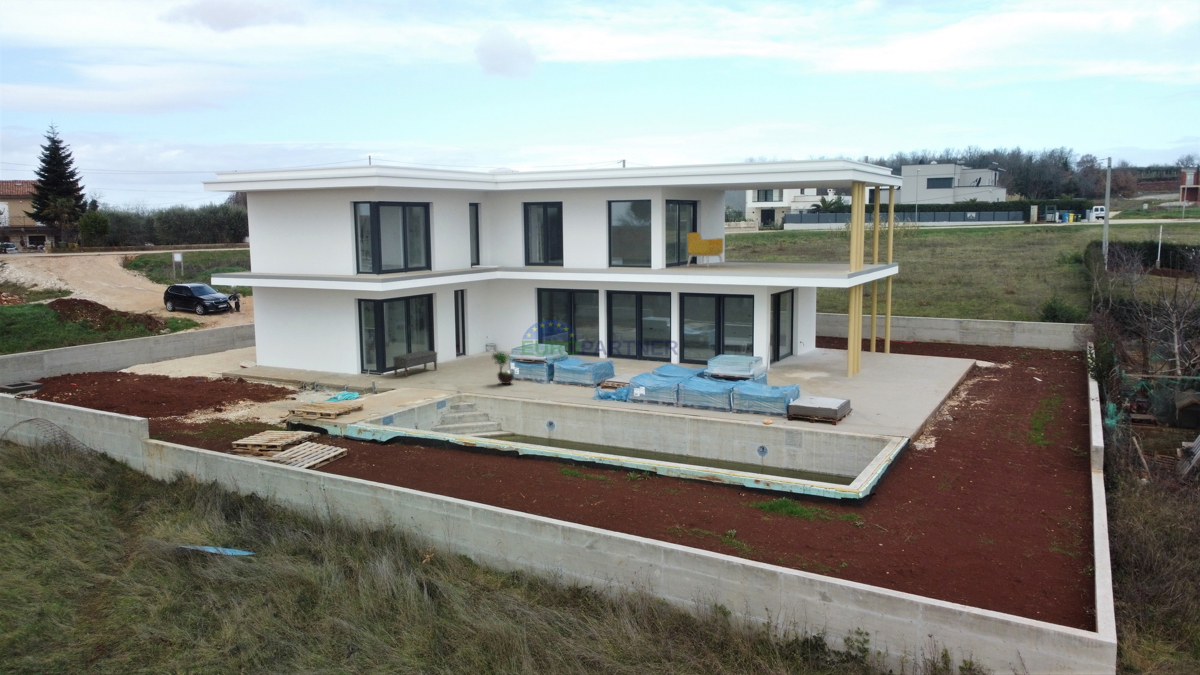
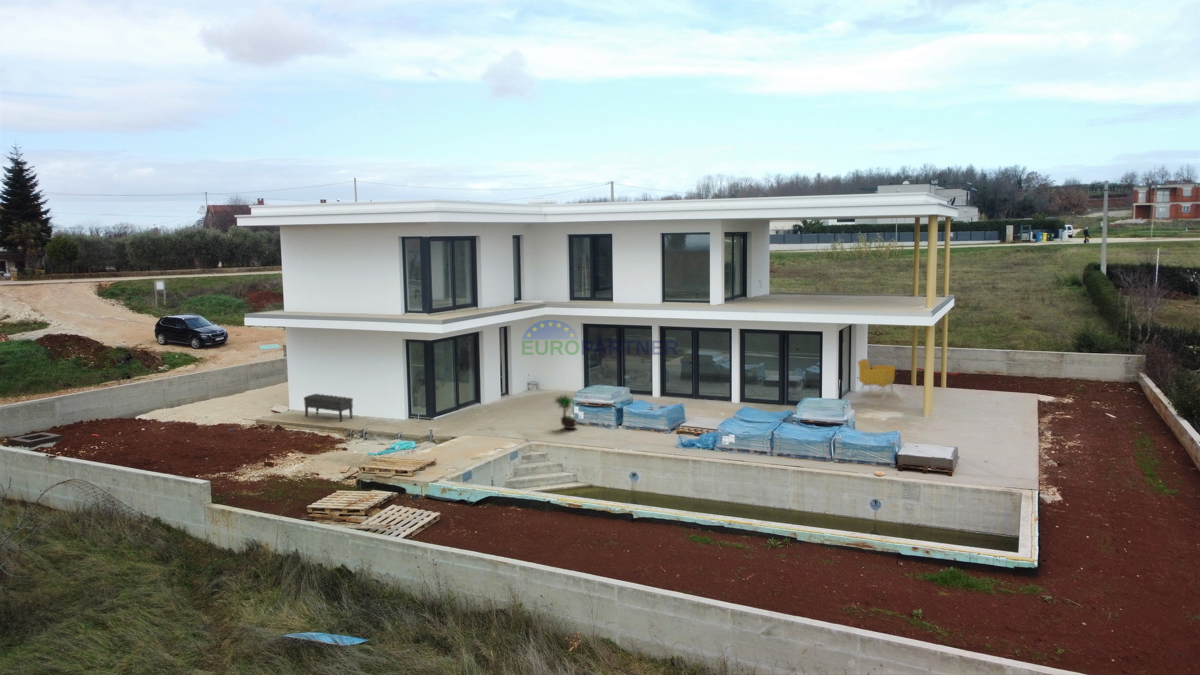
armchair: present [687,233,723,267] -> present [858,359,895,399]
bench: present [393,350,437,377] -> present [304,394,353,421]

